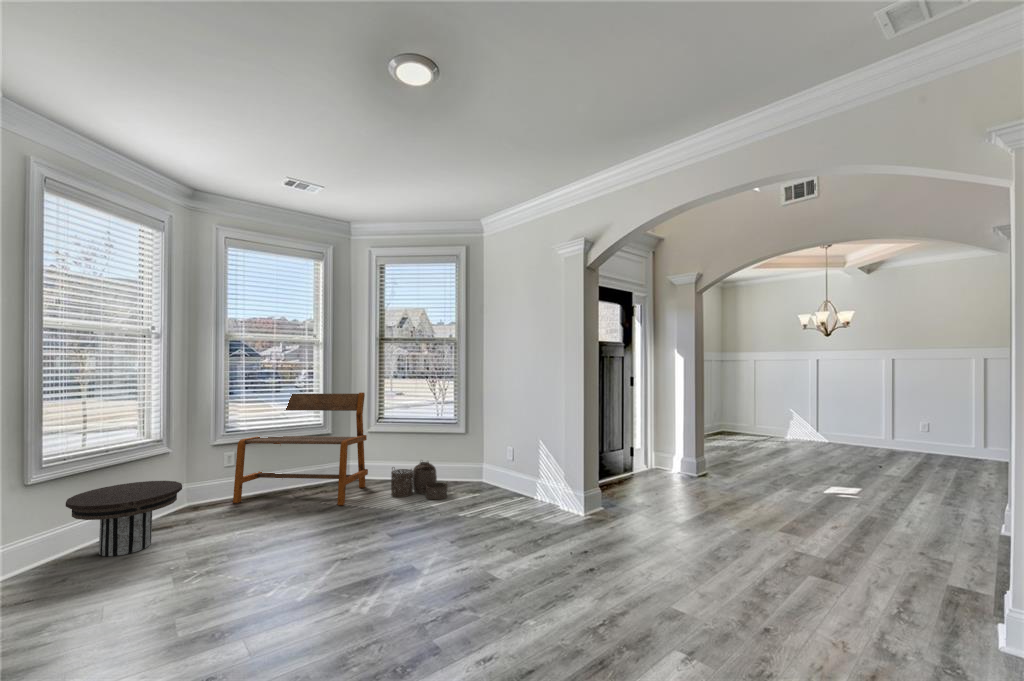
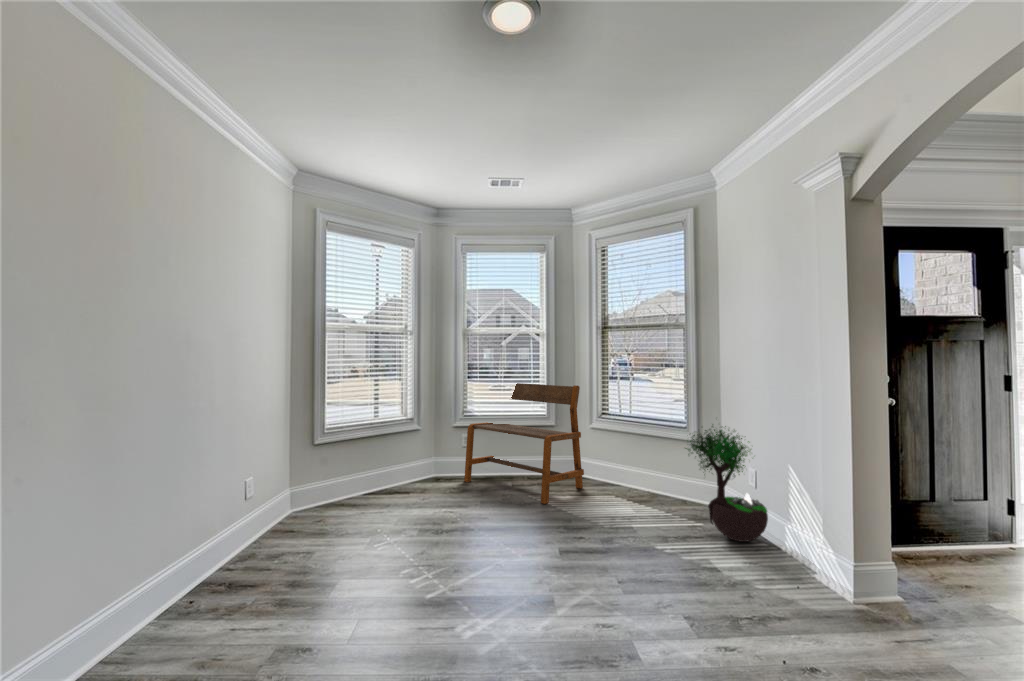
potted tree: none [469,410,527,499] -> present [685,424,768,542]
woven basket: present [391,462,448,499] -> none [600,468,662,521]
side table: present [66,481,182,556] -> none [331,452,408,510]

